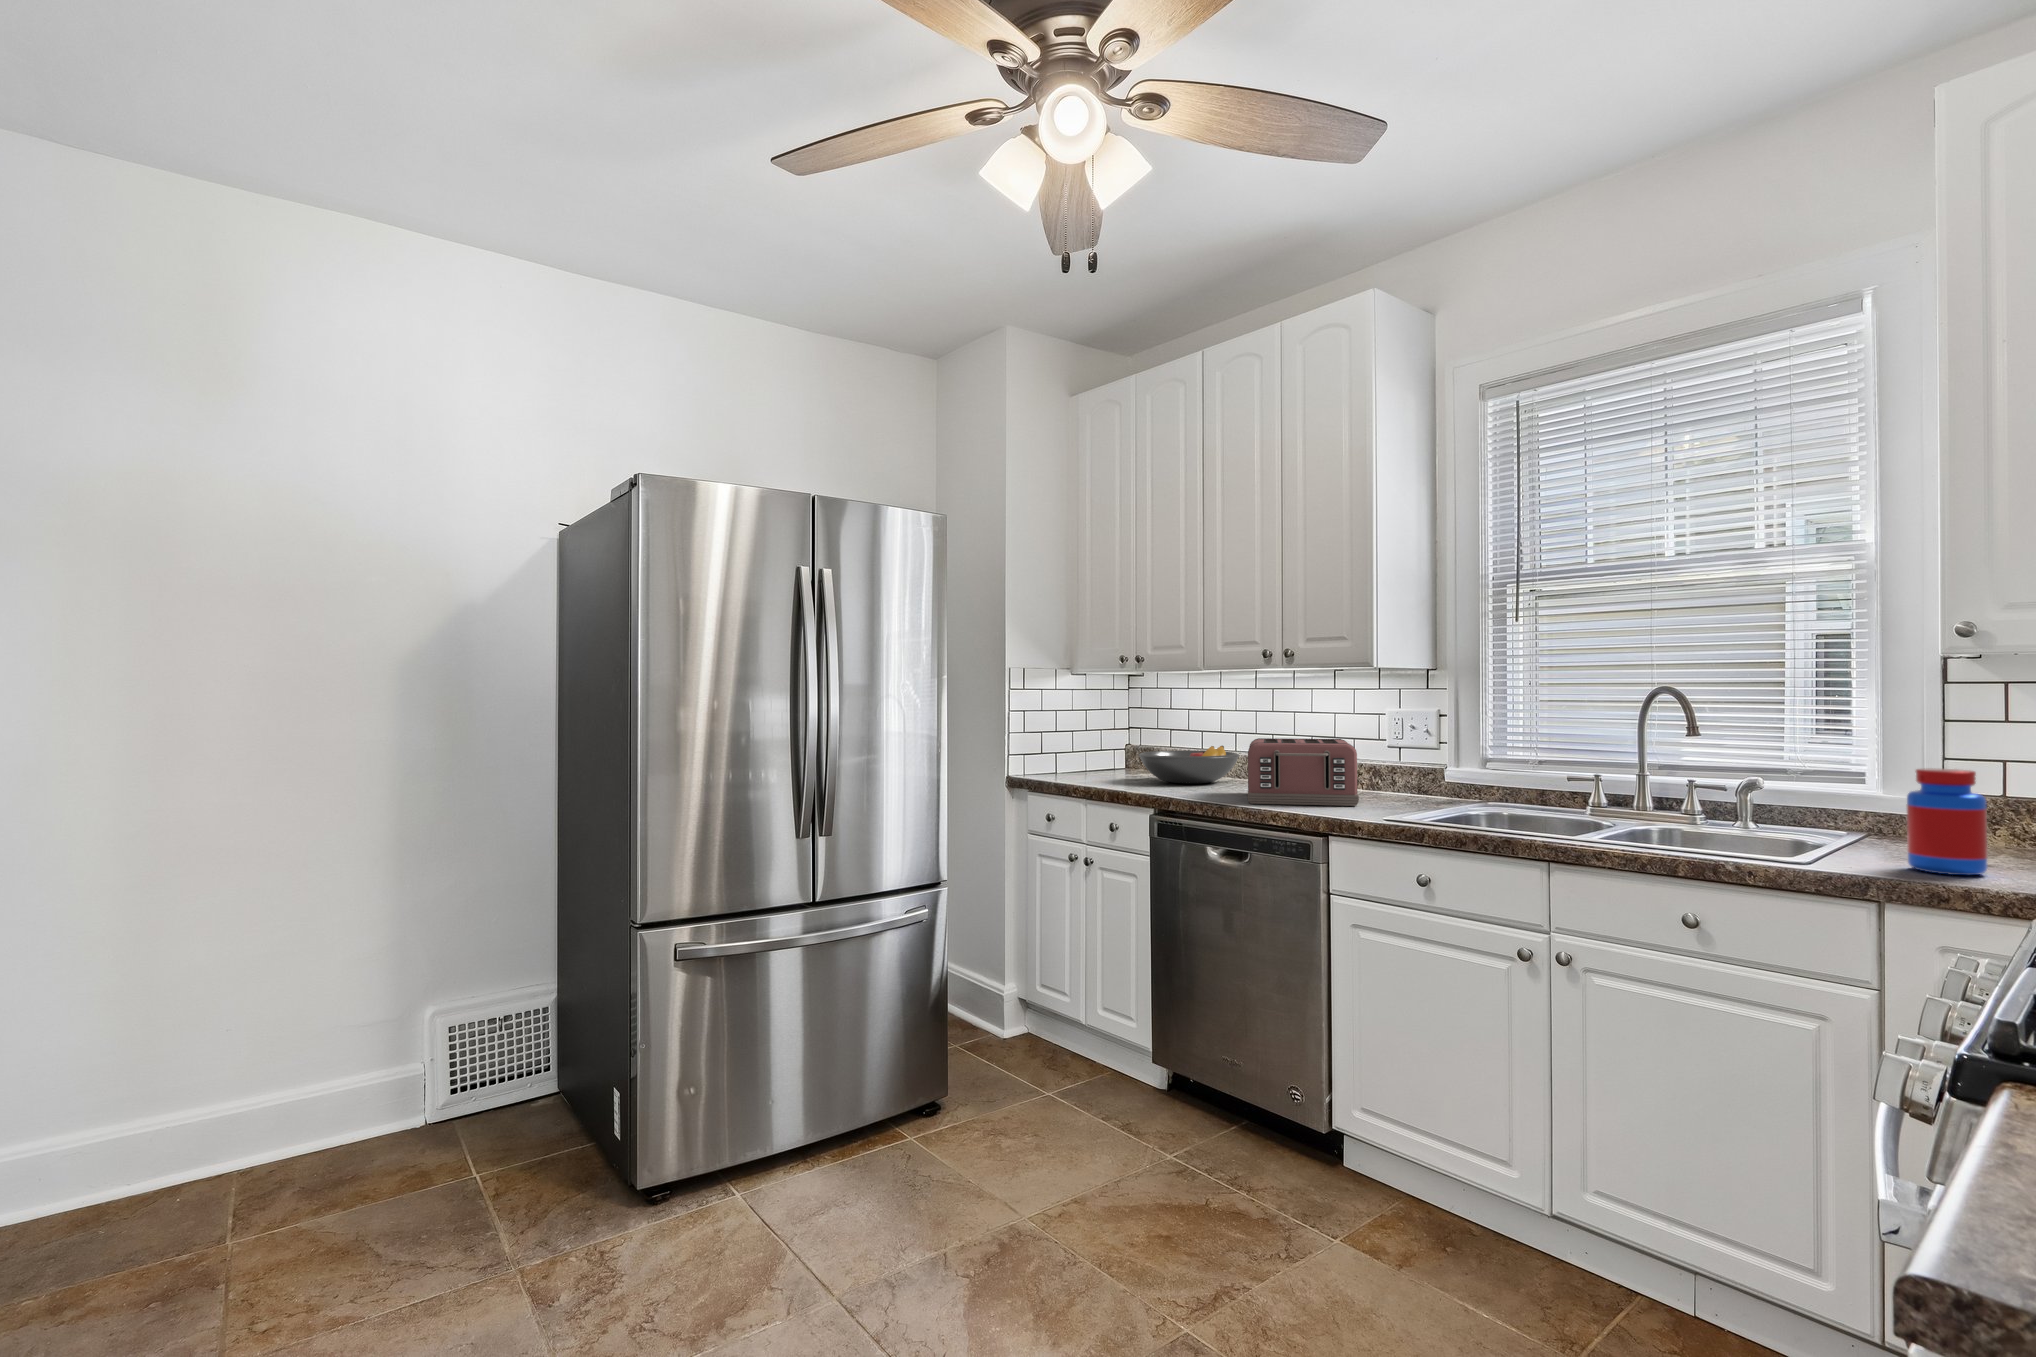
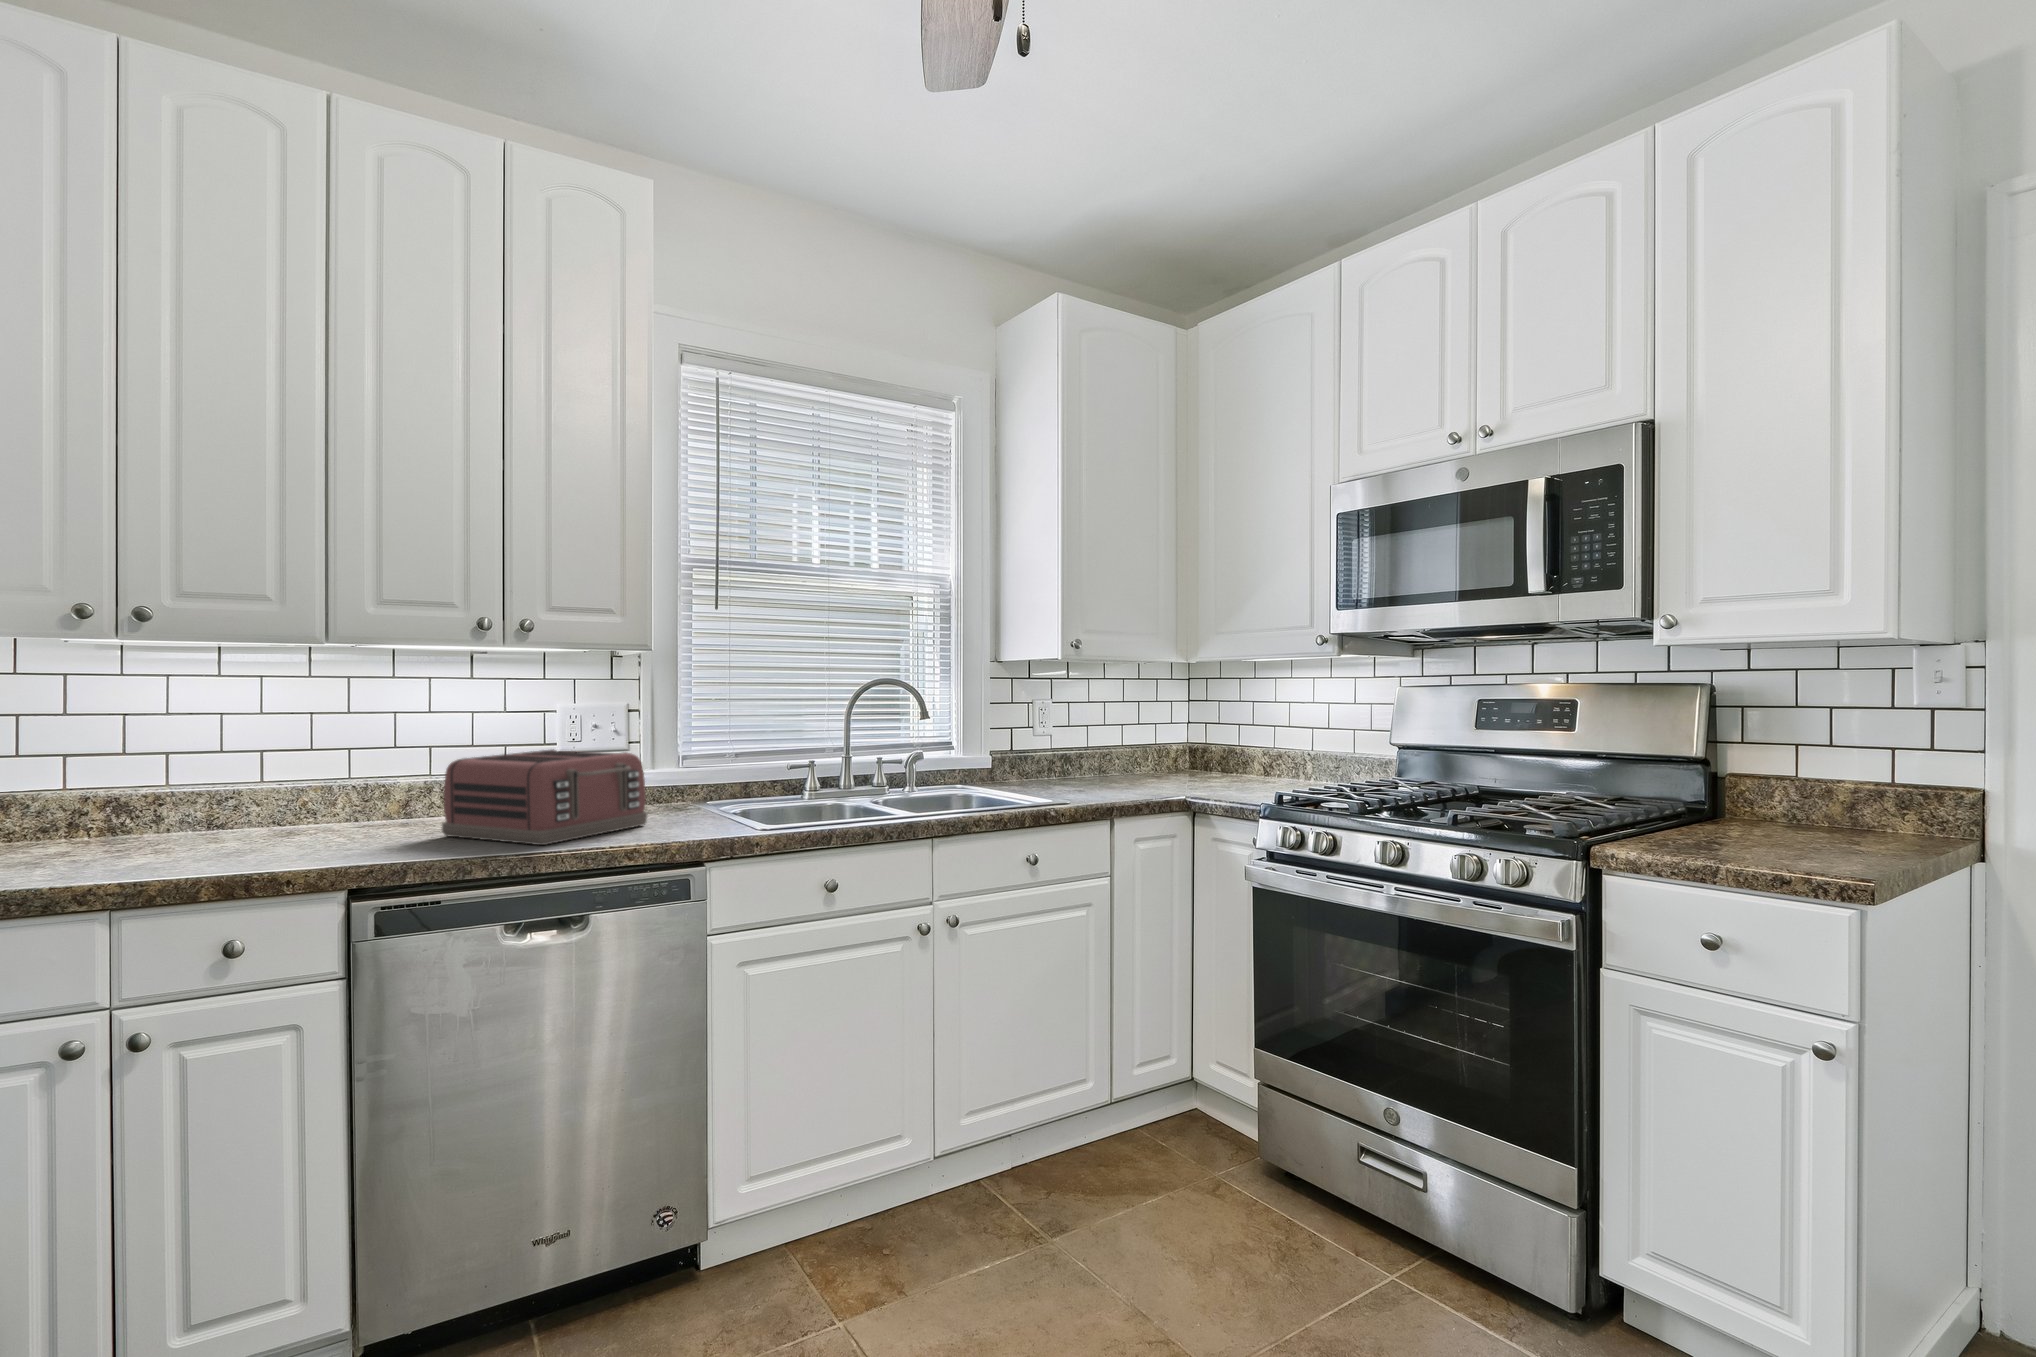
fruit bowl: present [1139,746,1240,784] -> none [153,778,347,847]
jar: present [1907,768,1988,875] -> none [1094,729,1132,795]

